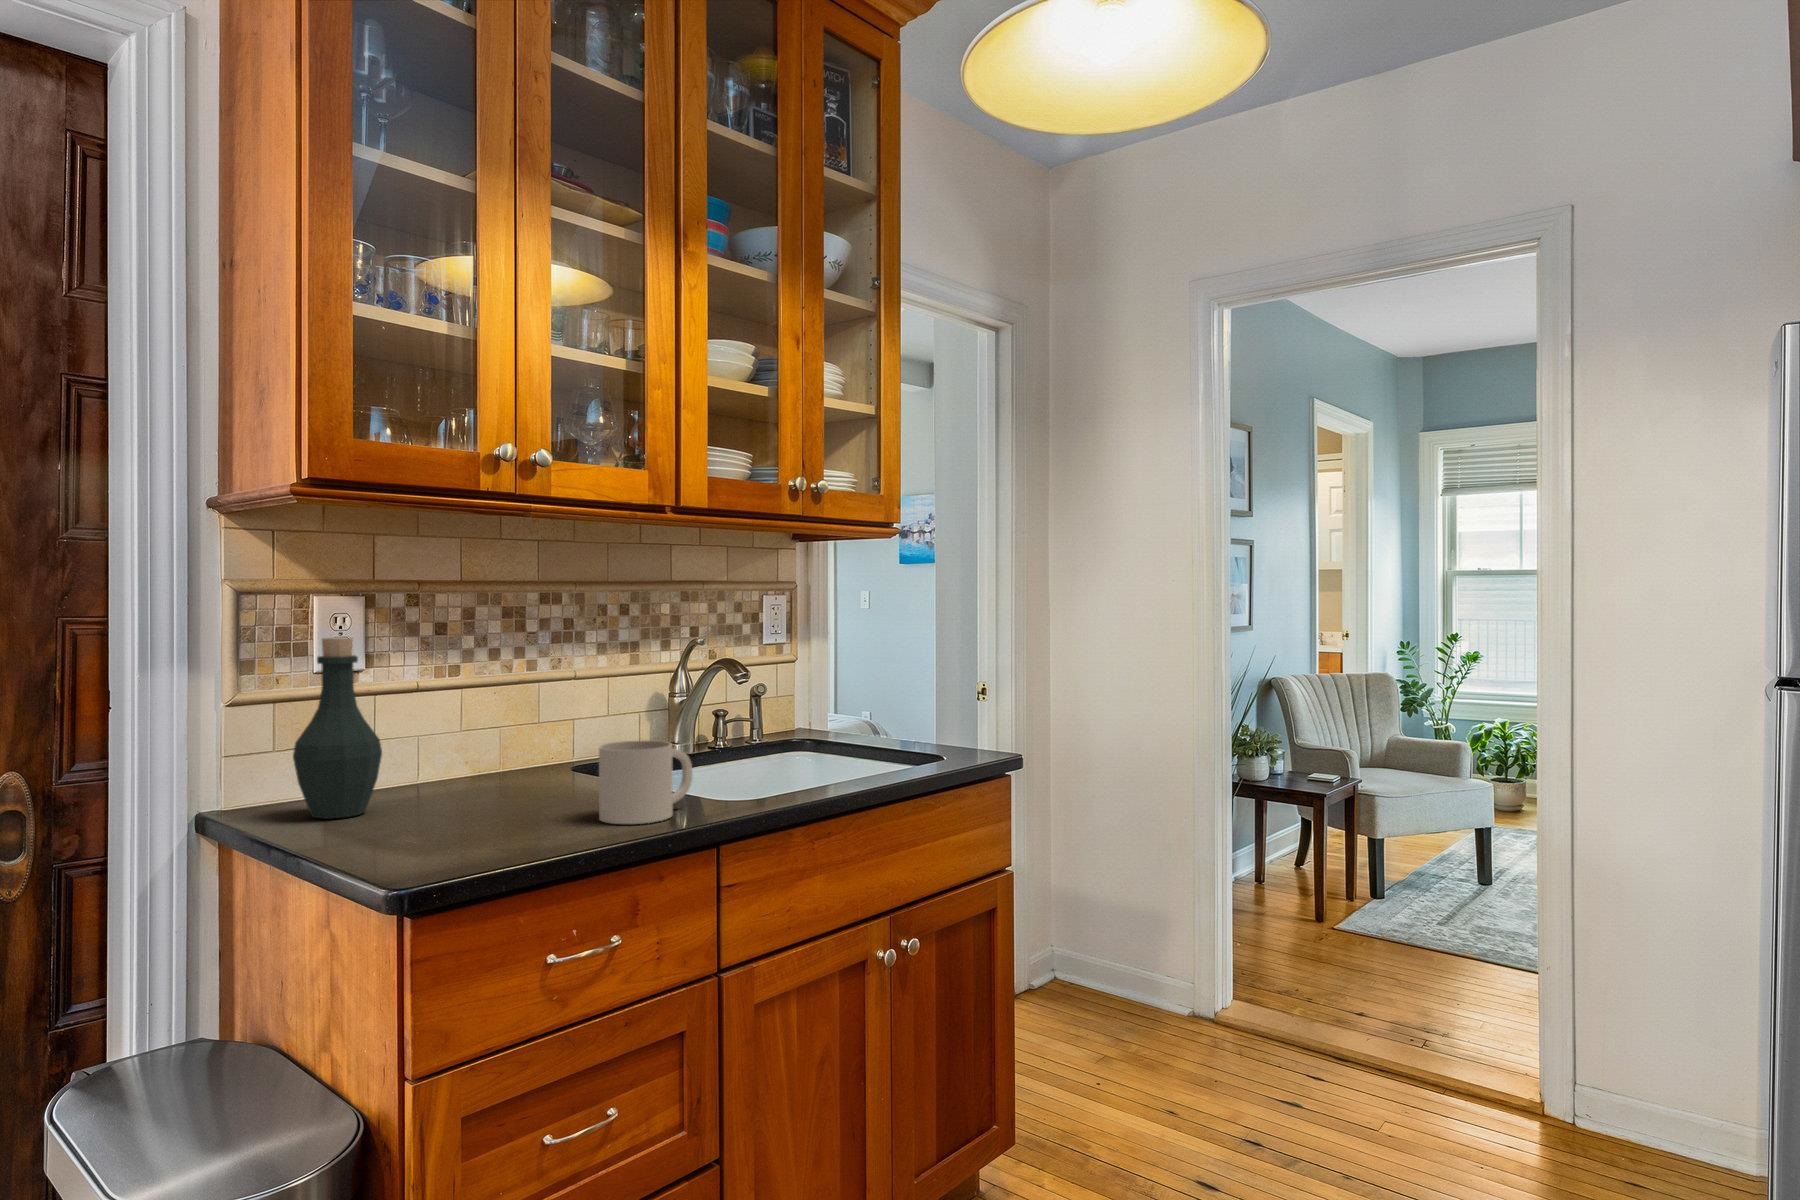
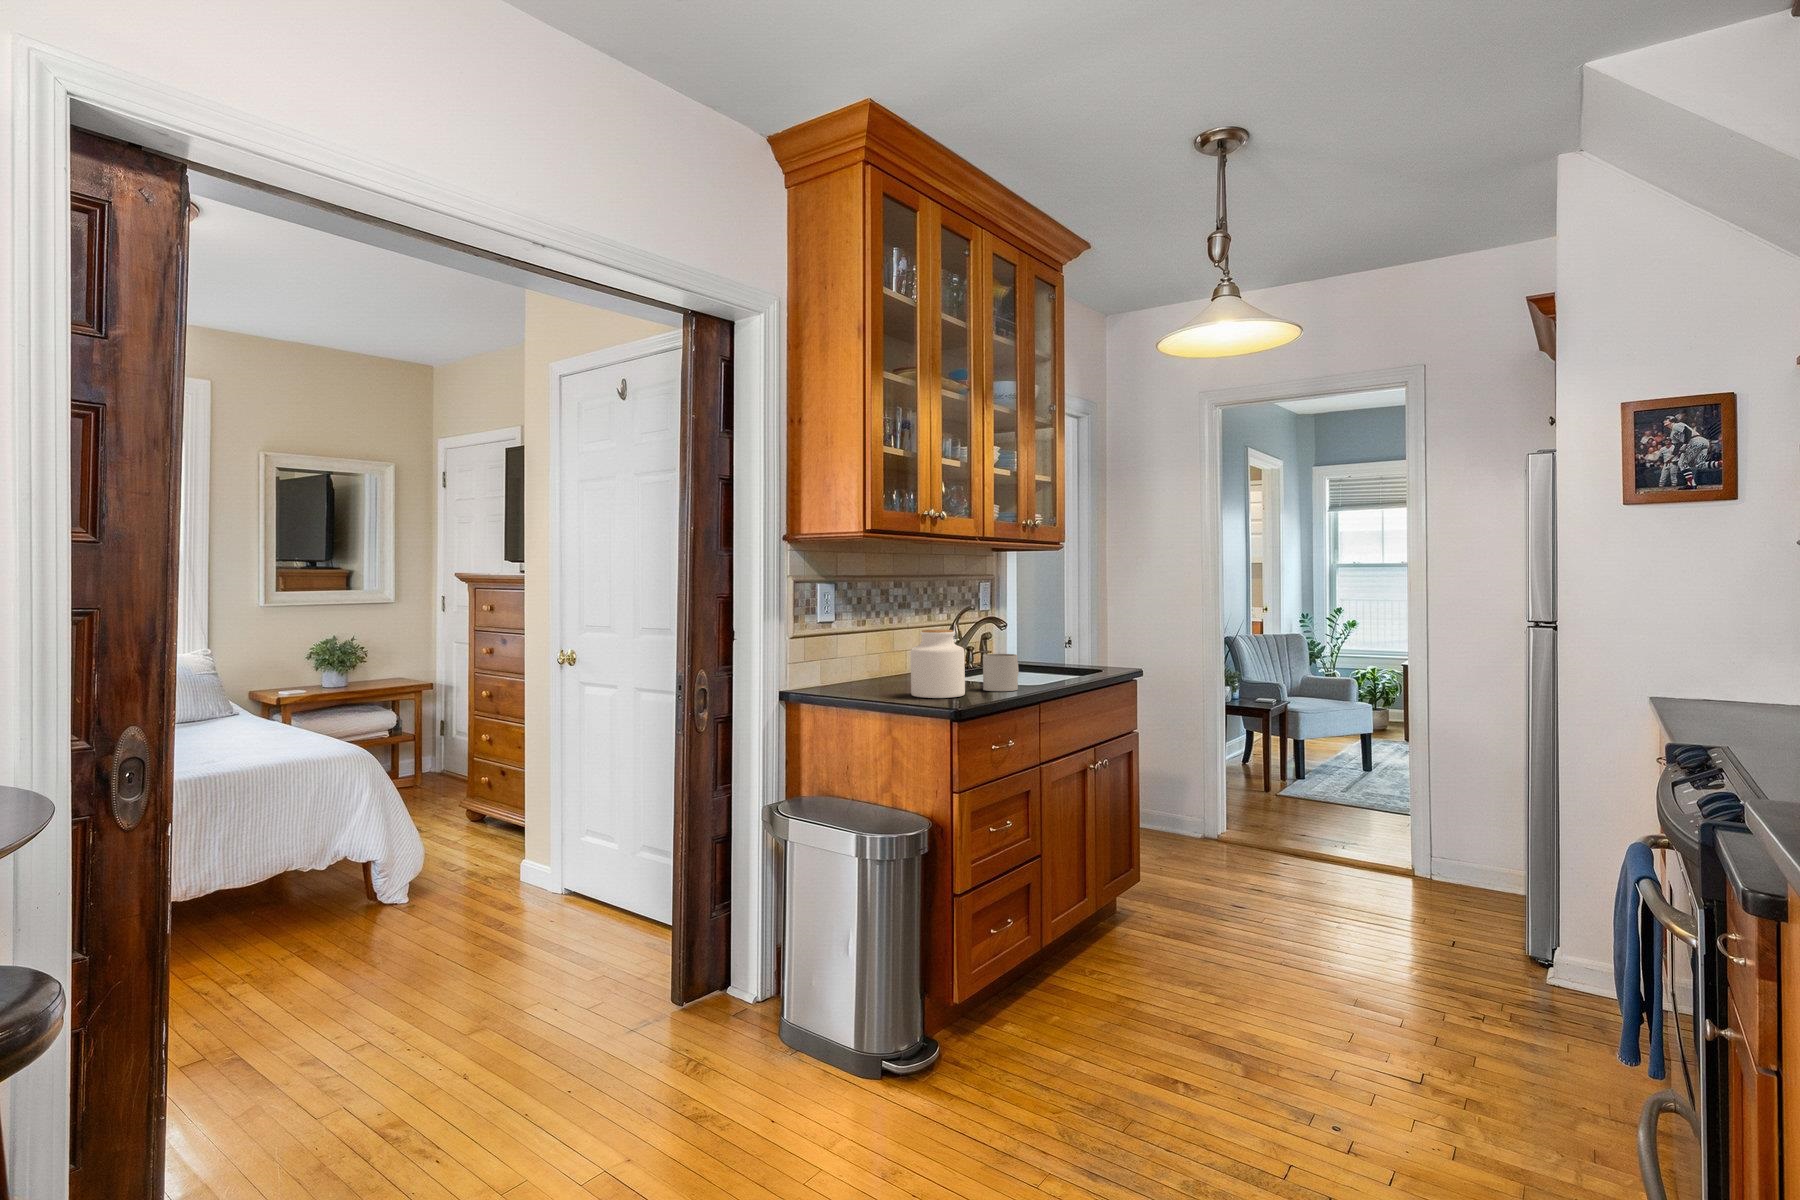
bottle: present [293,638,382,819] -> none [834,605,872,692]
jar: none [399,693,524,848] -> present [911,630,965,698]

